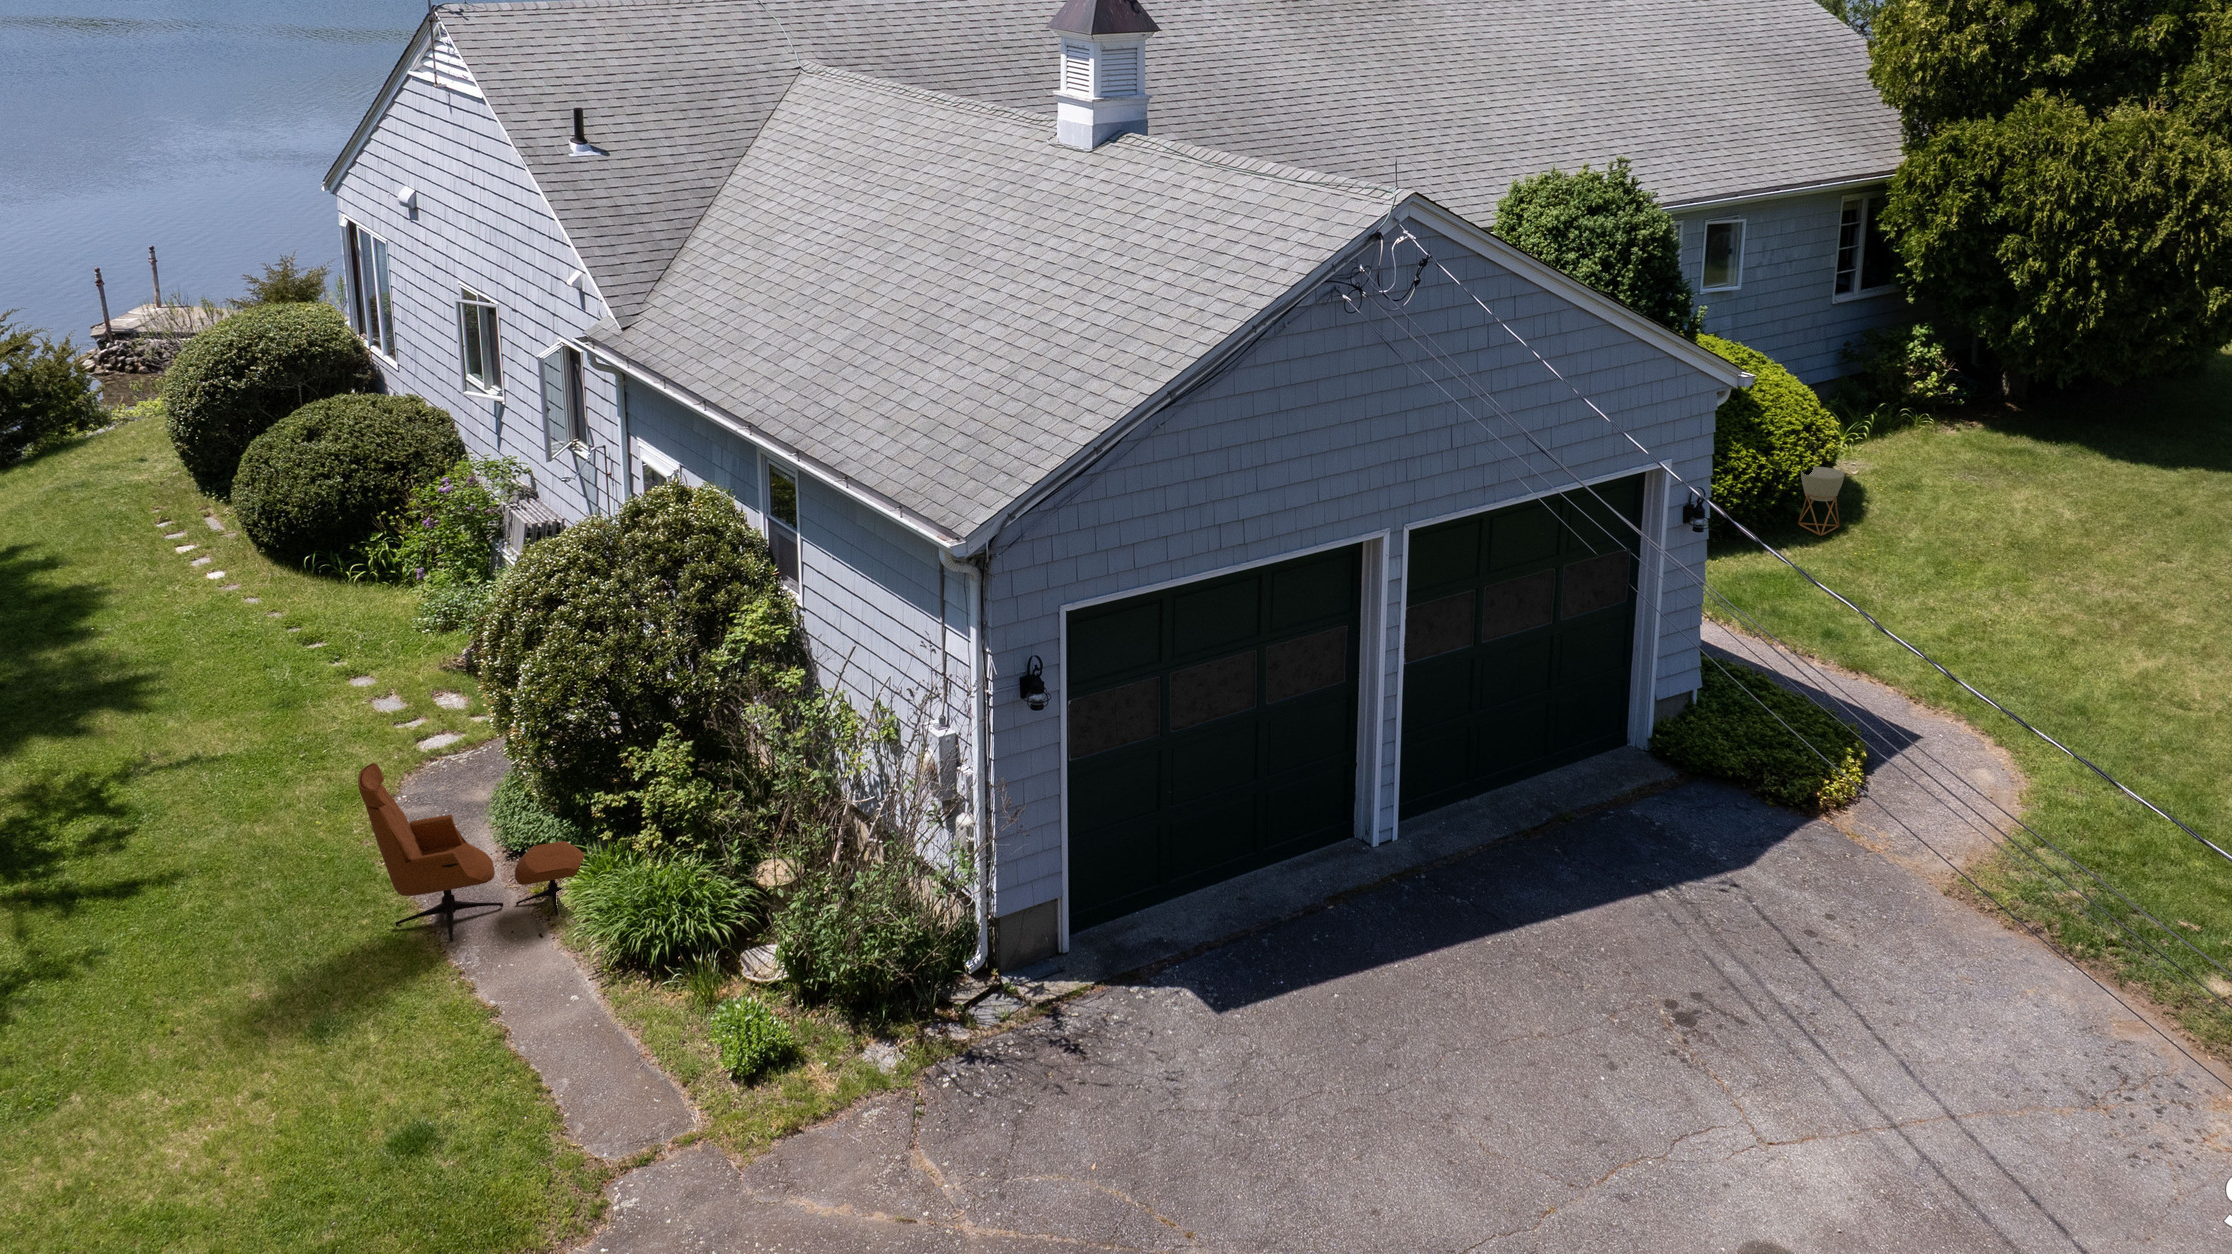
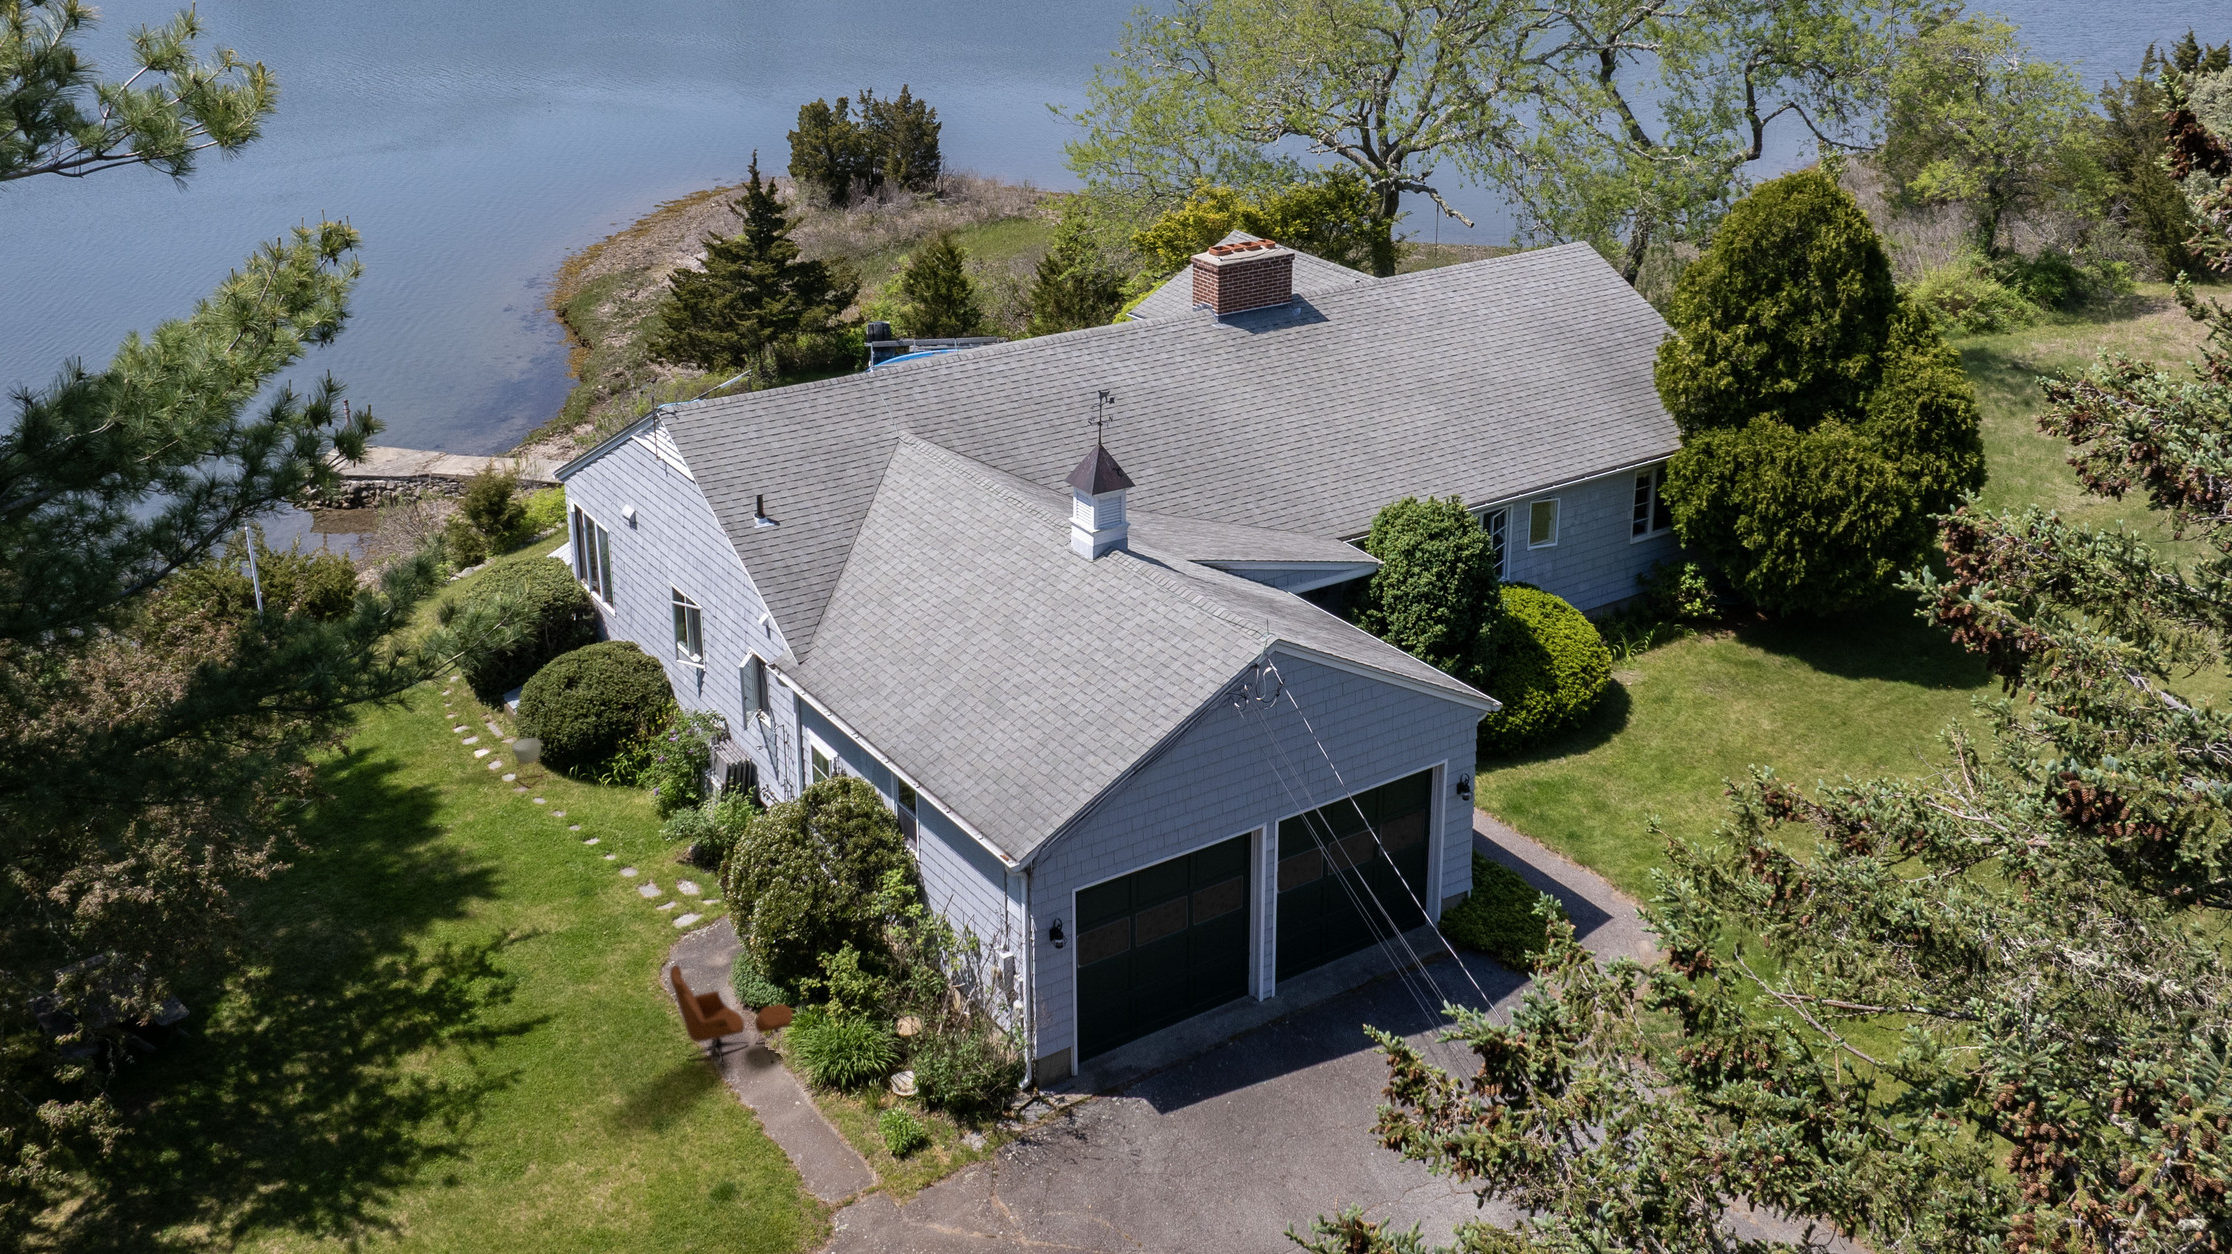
planter: present [1798,467,1844,536] -> present [512,738,543,787]

